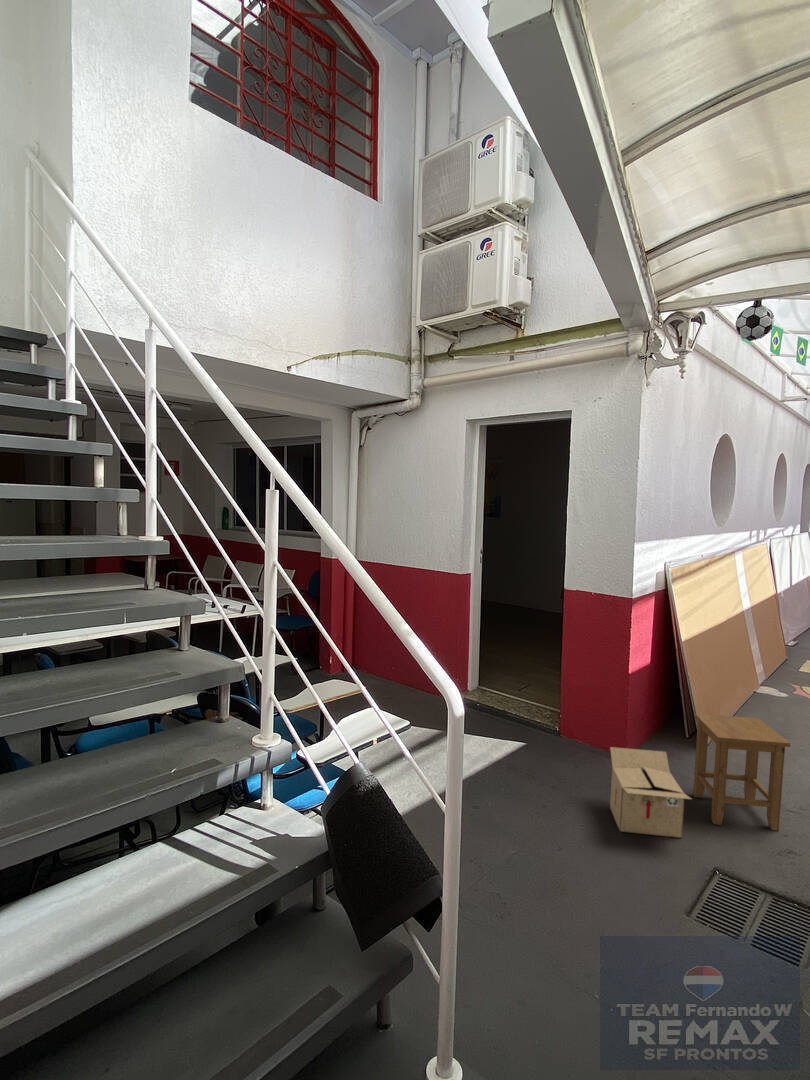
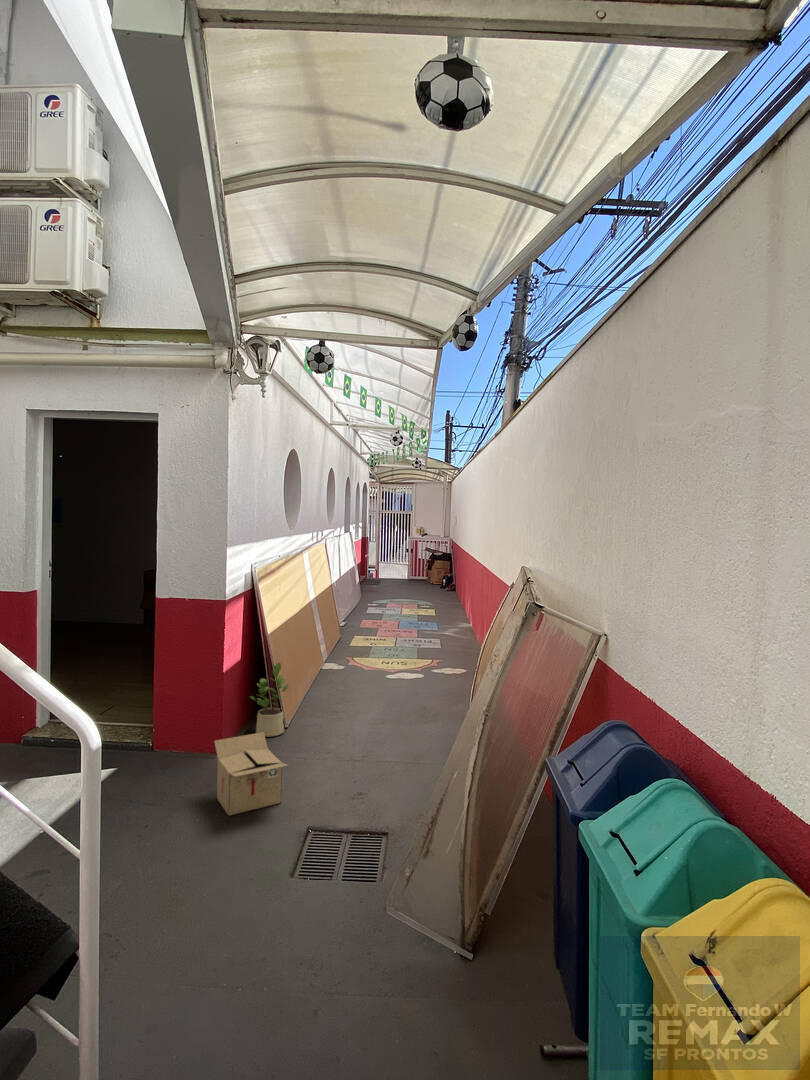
potted plant: none [657,676,703,757] -> present [250,663,288,737]
stool: present [693,714,790,831] -> none [284,686,356,783]

